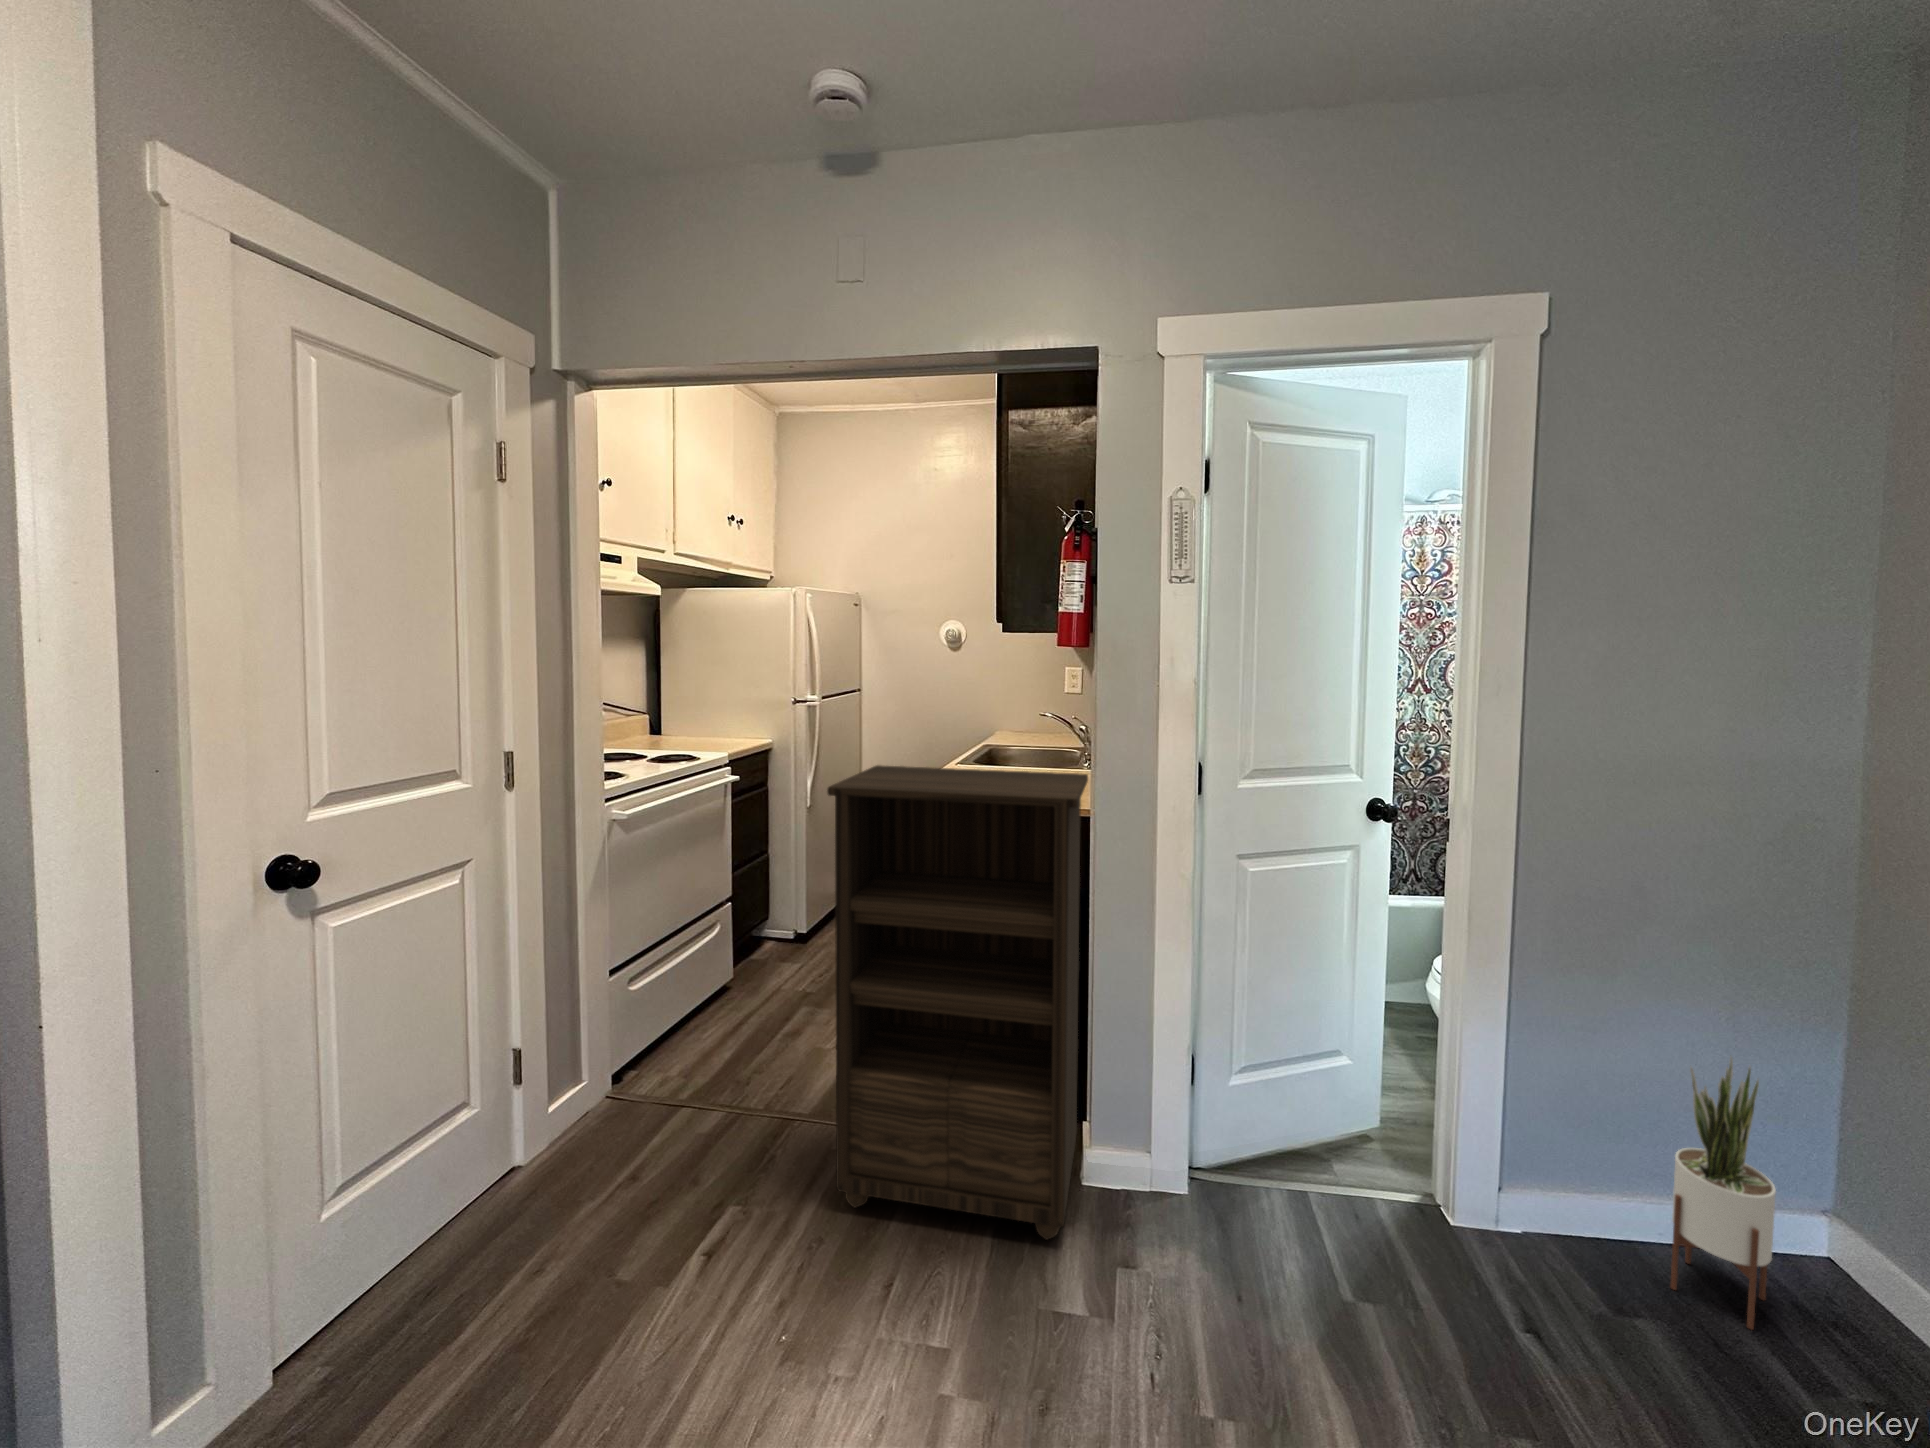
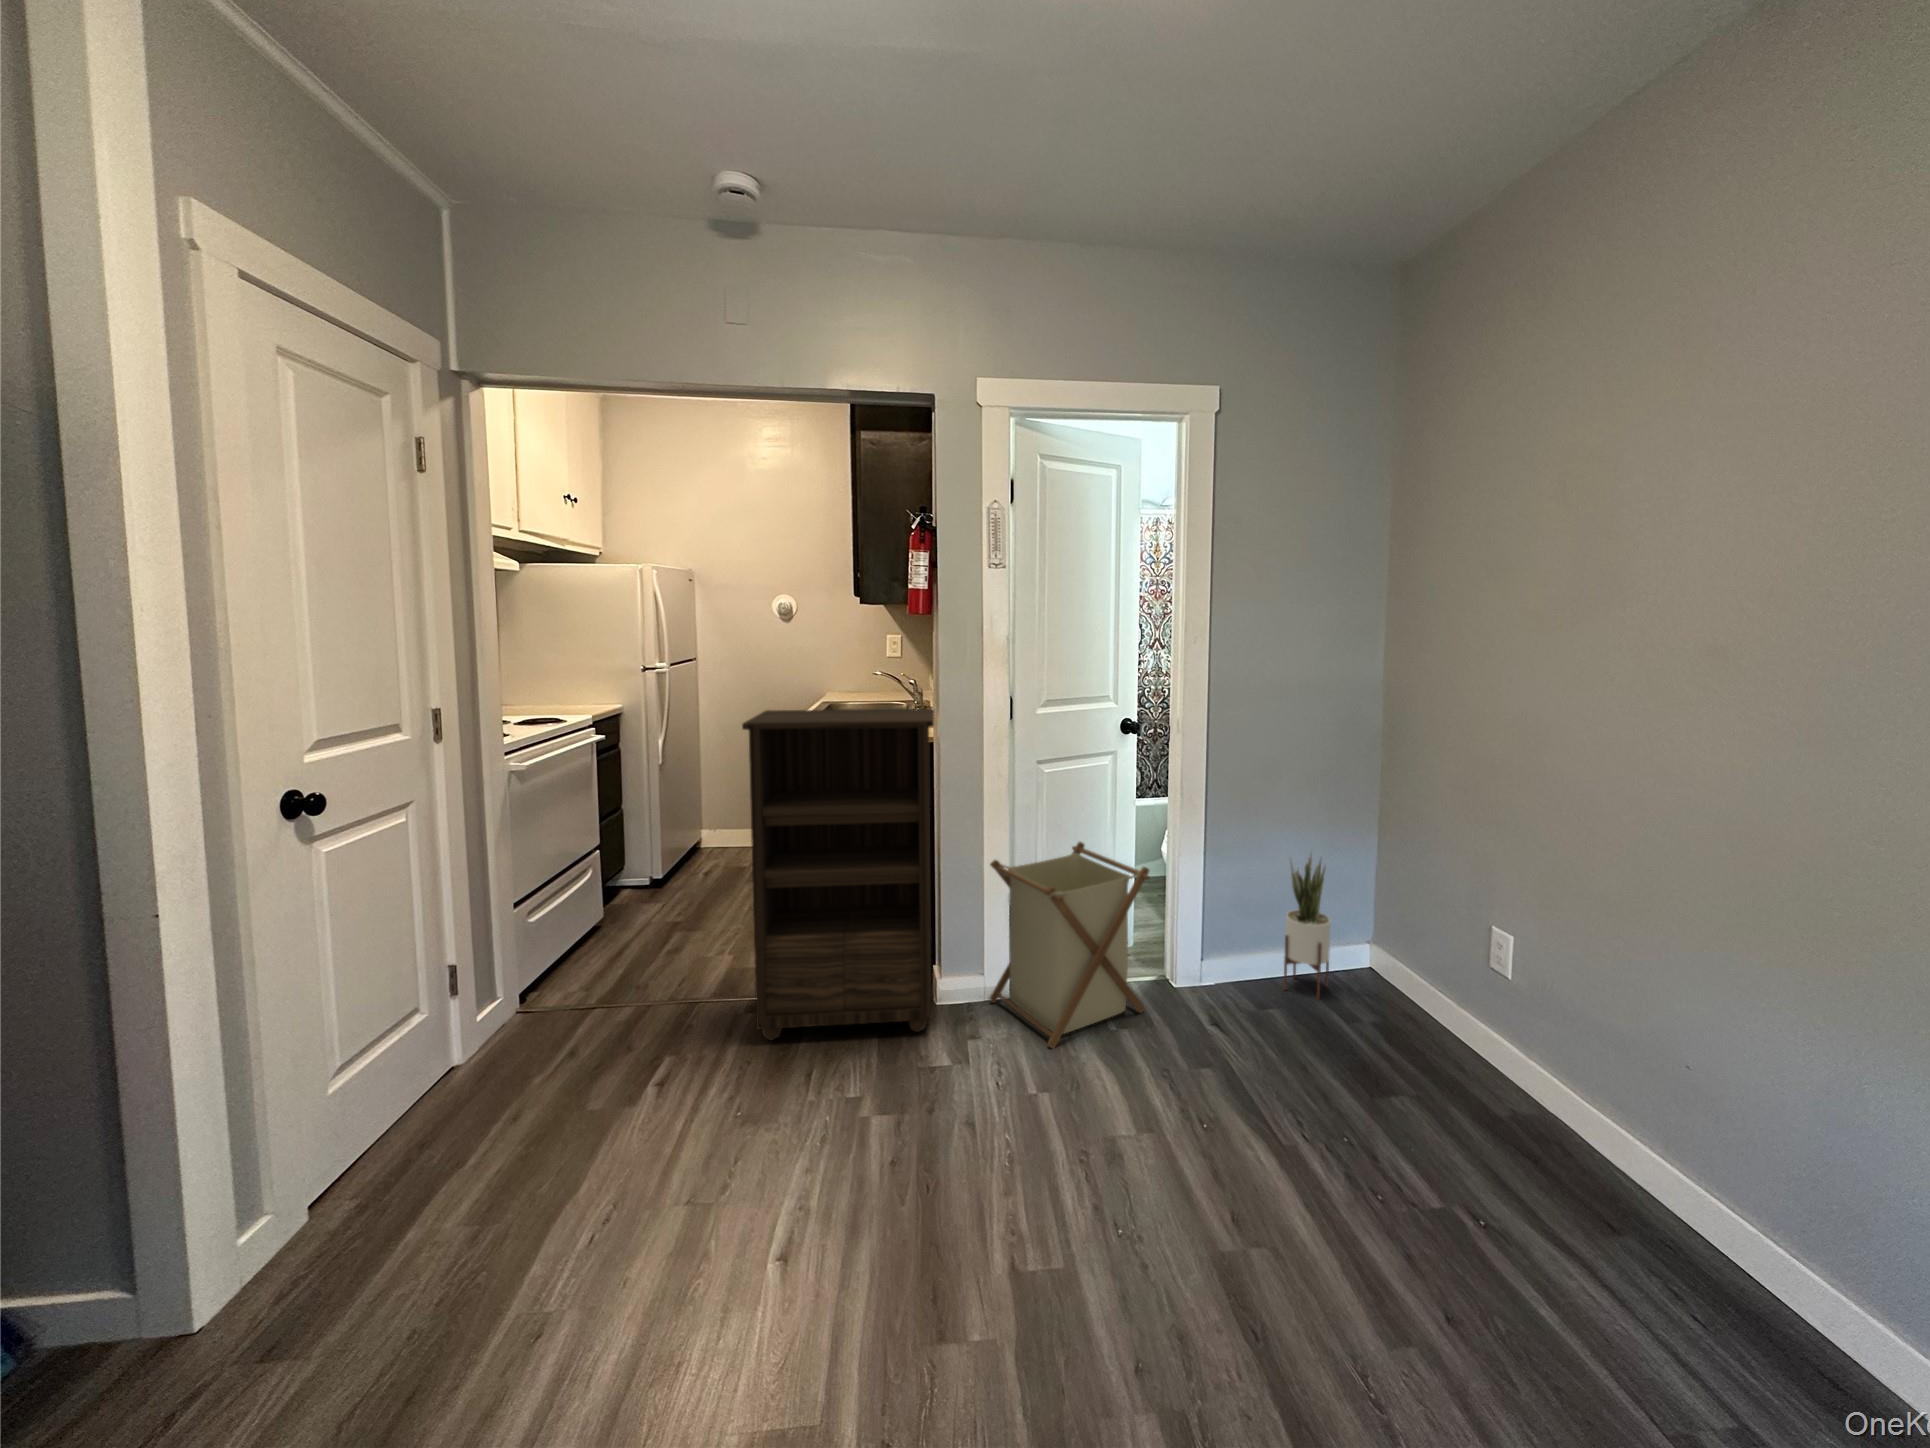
laundry basket: none [1155,978,1421,1329] -> present [989,842,1150,1048]

